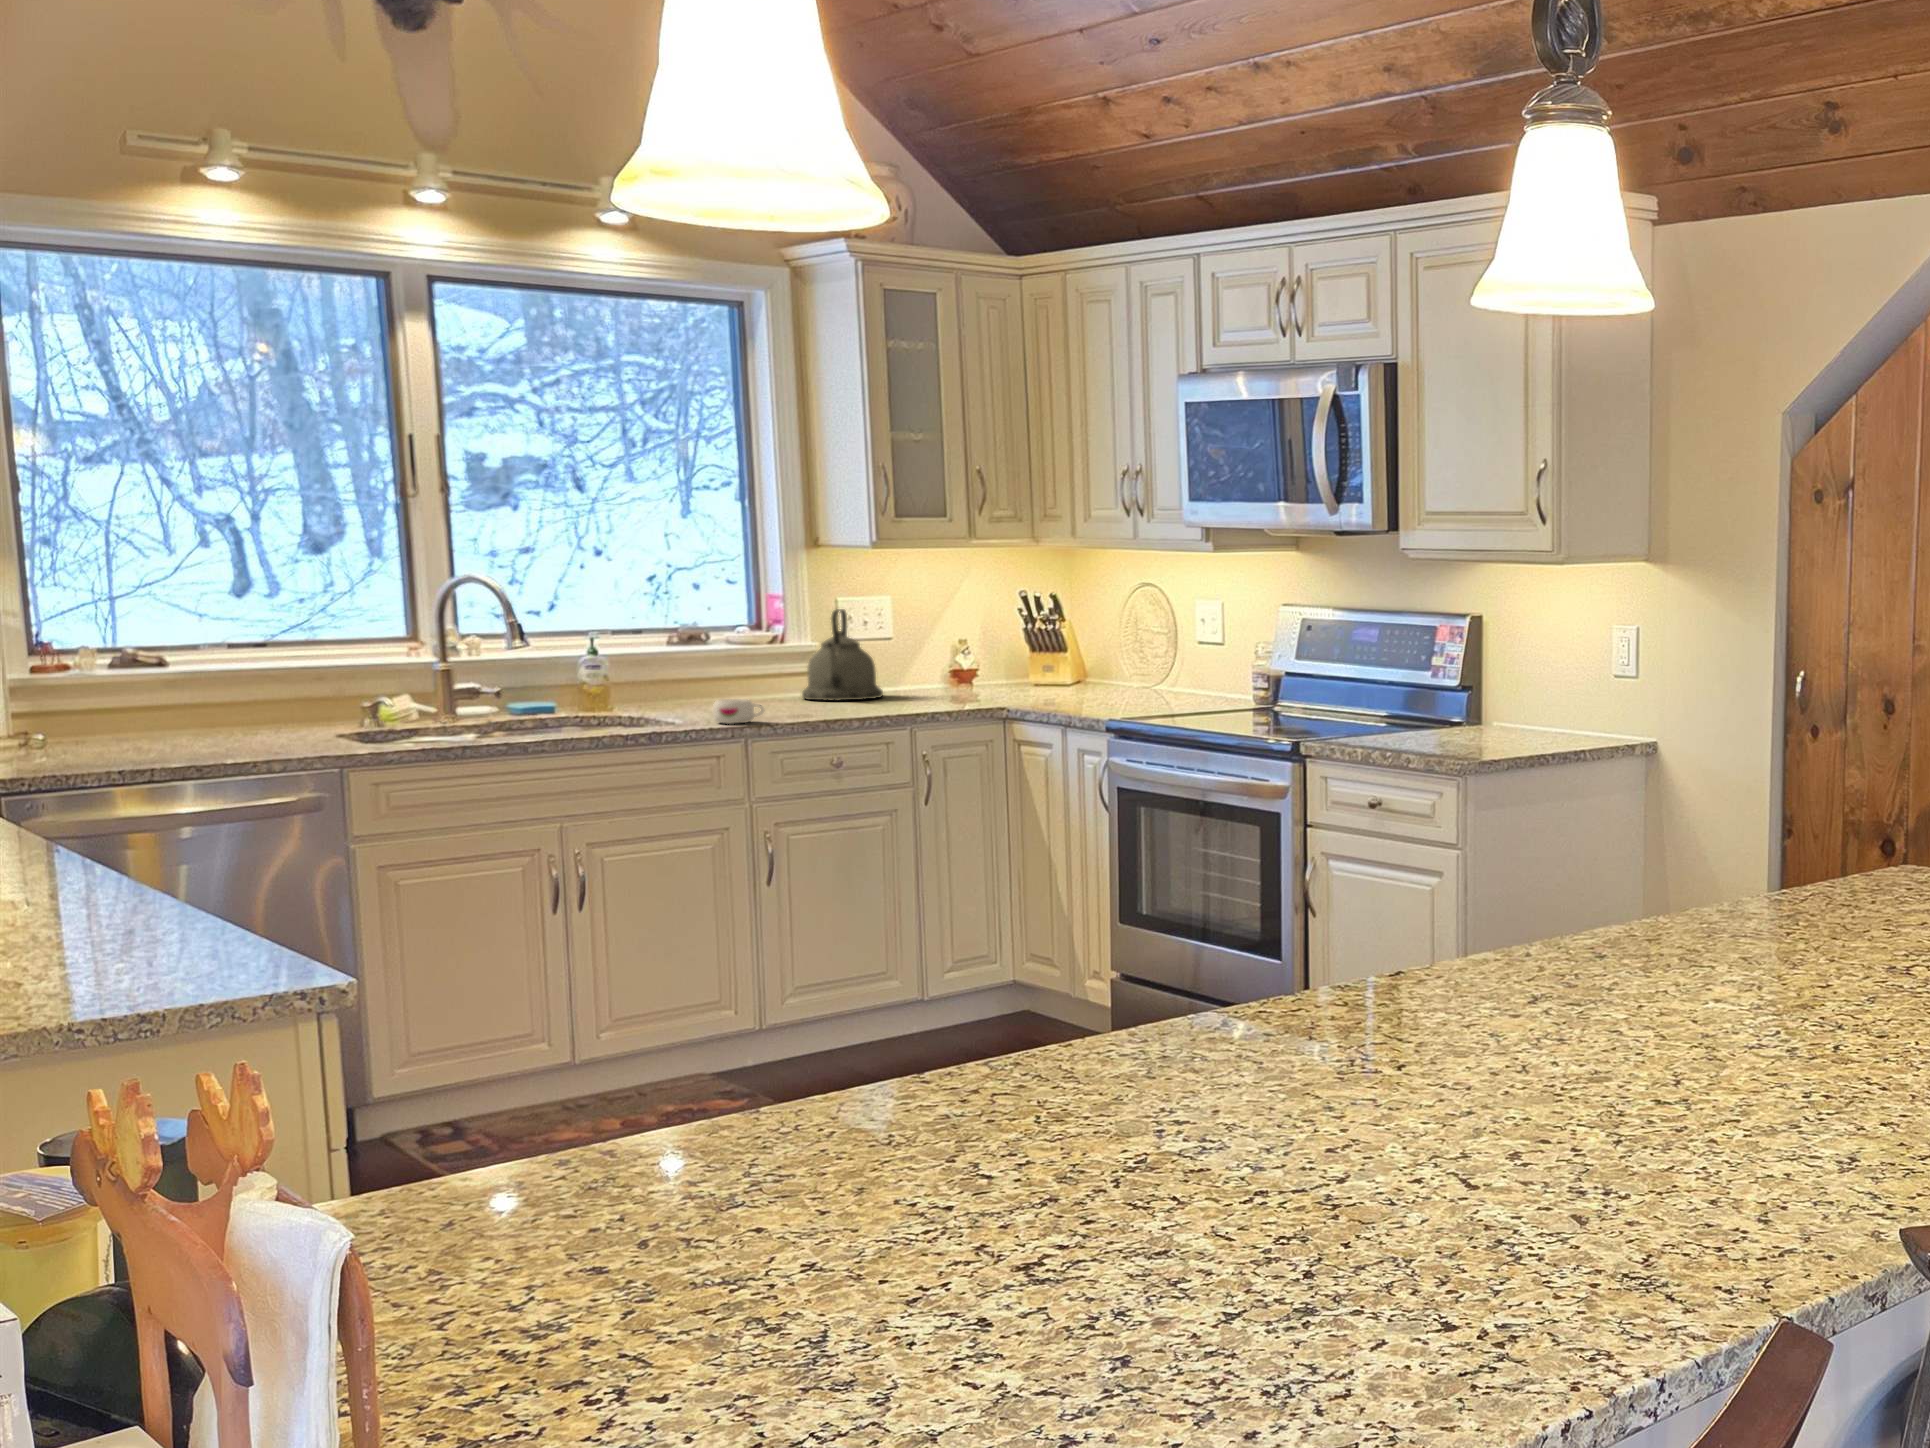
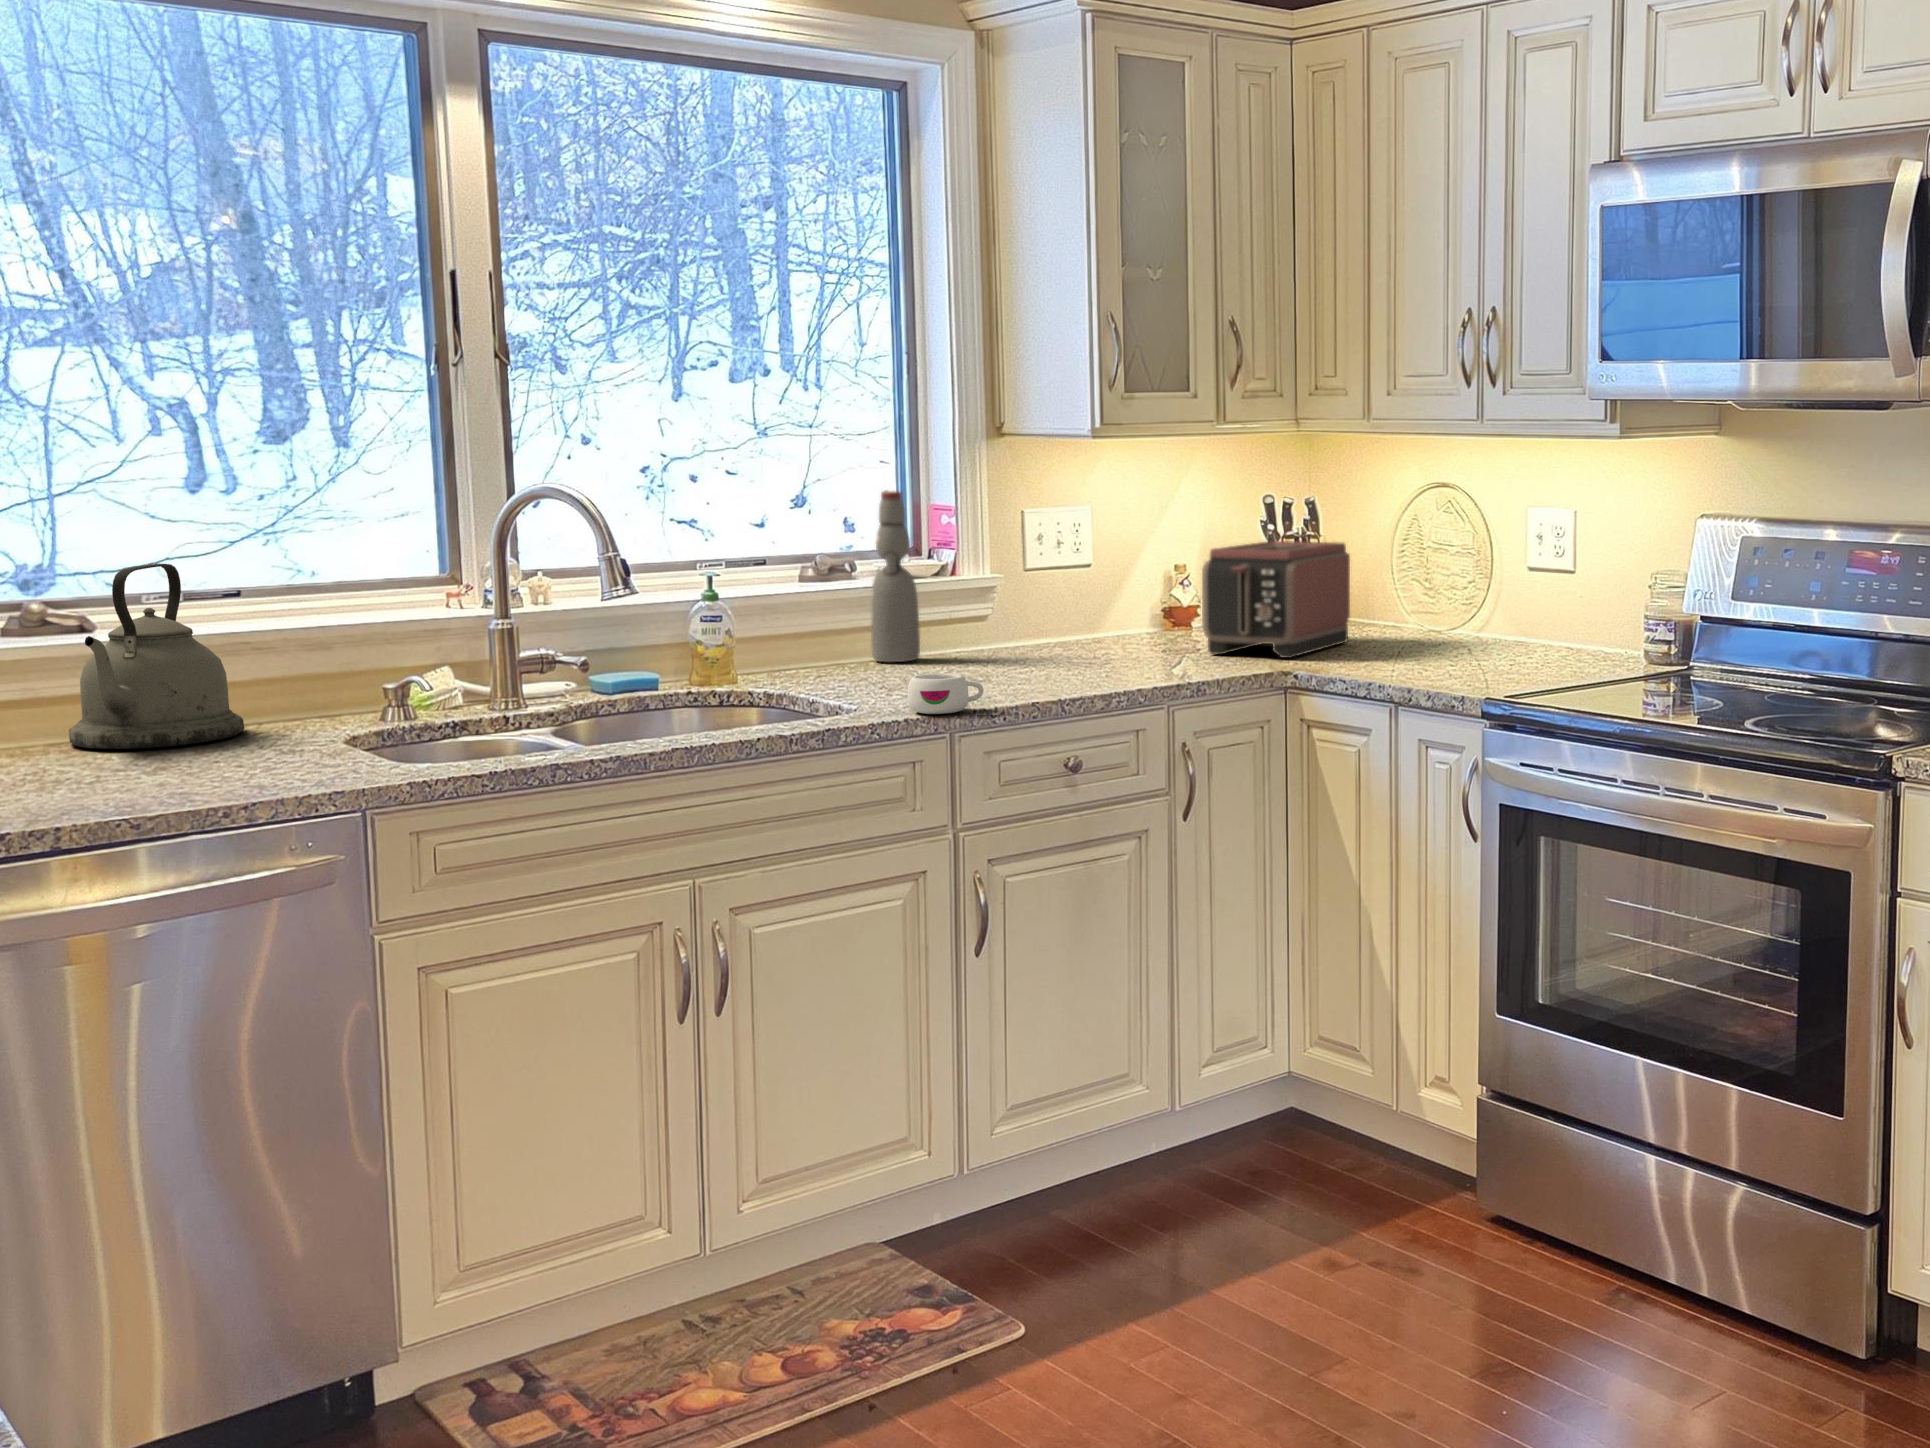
bottle: none [718,584,753,700] -> present [871,491,920,662]
kettle: present [802,609,883,701] -> present [69,564,244,749]
toaster: none [952,622,1068,699] -> present [1202,541,1350,658]

